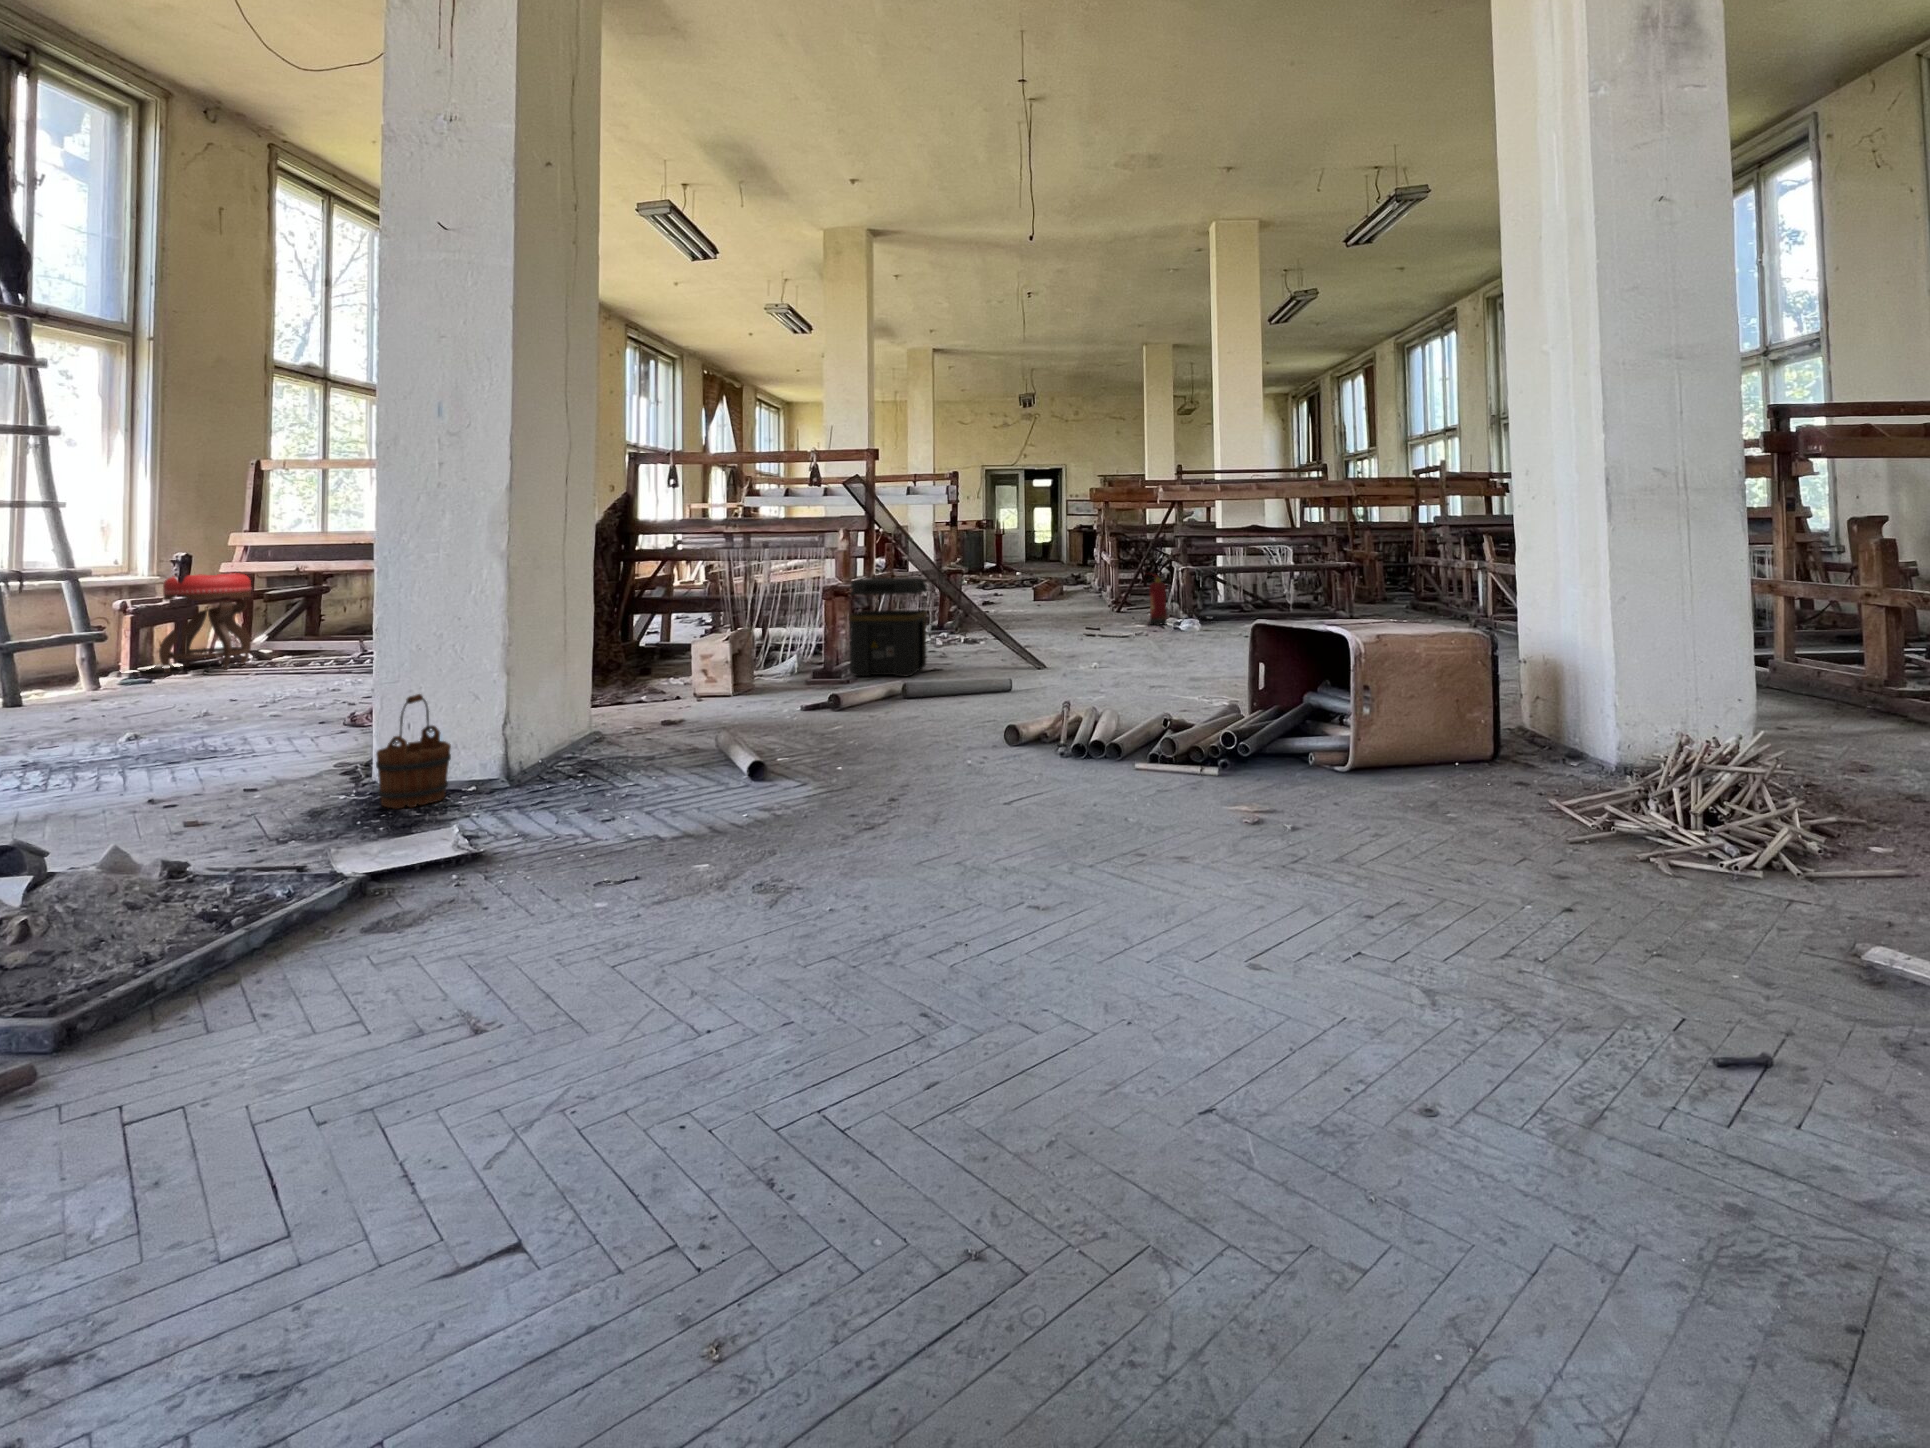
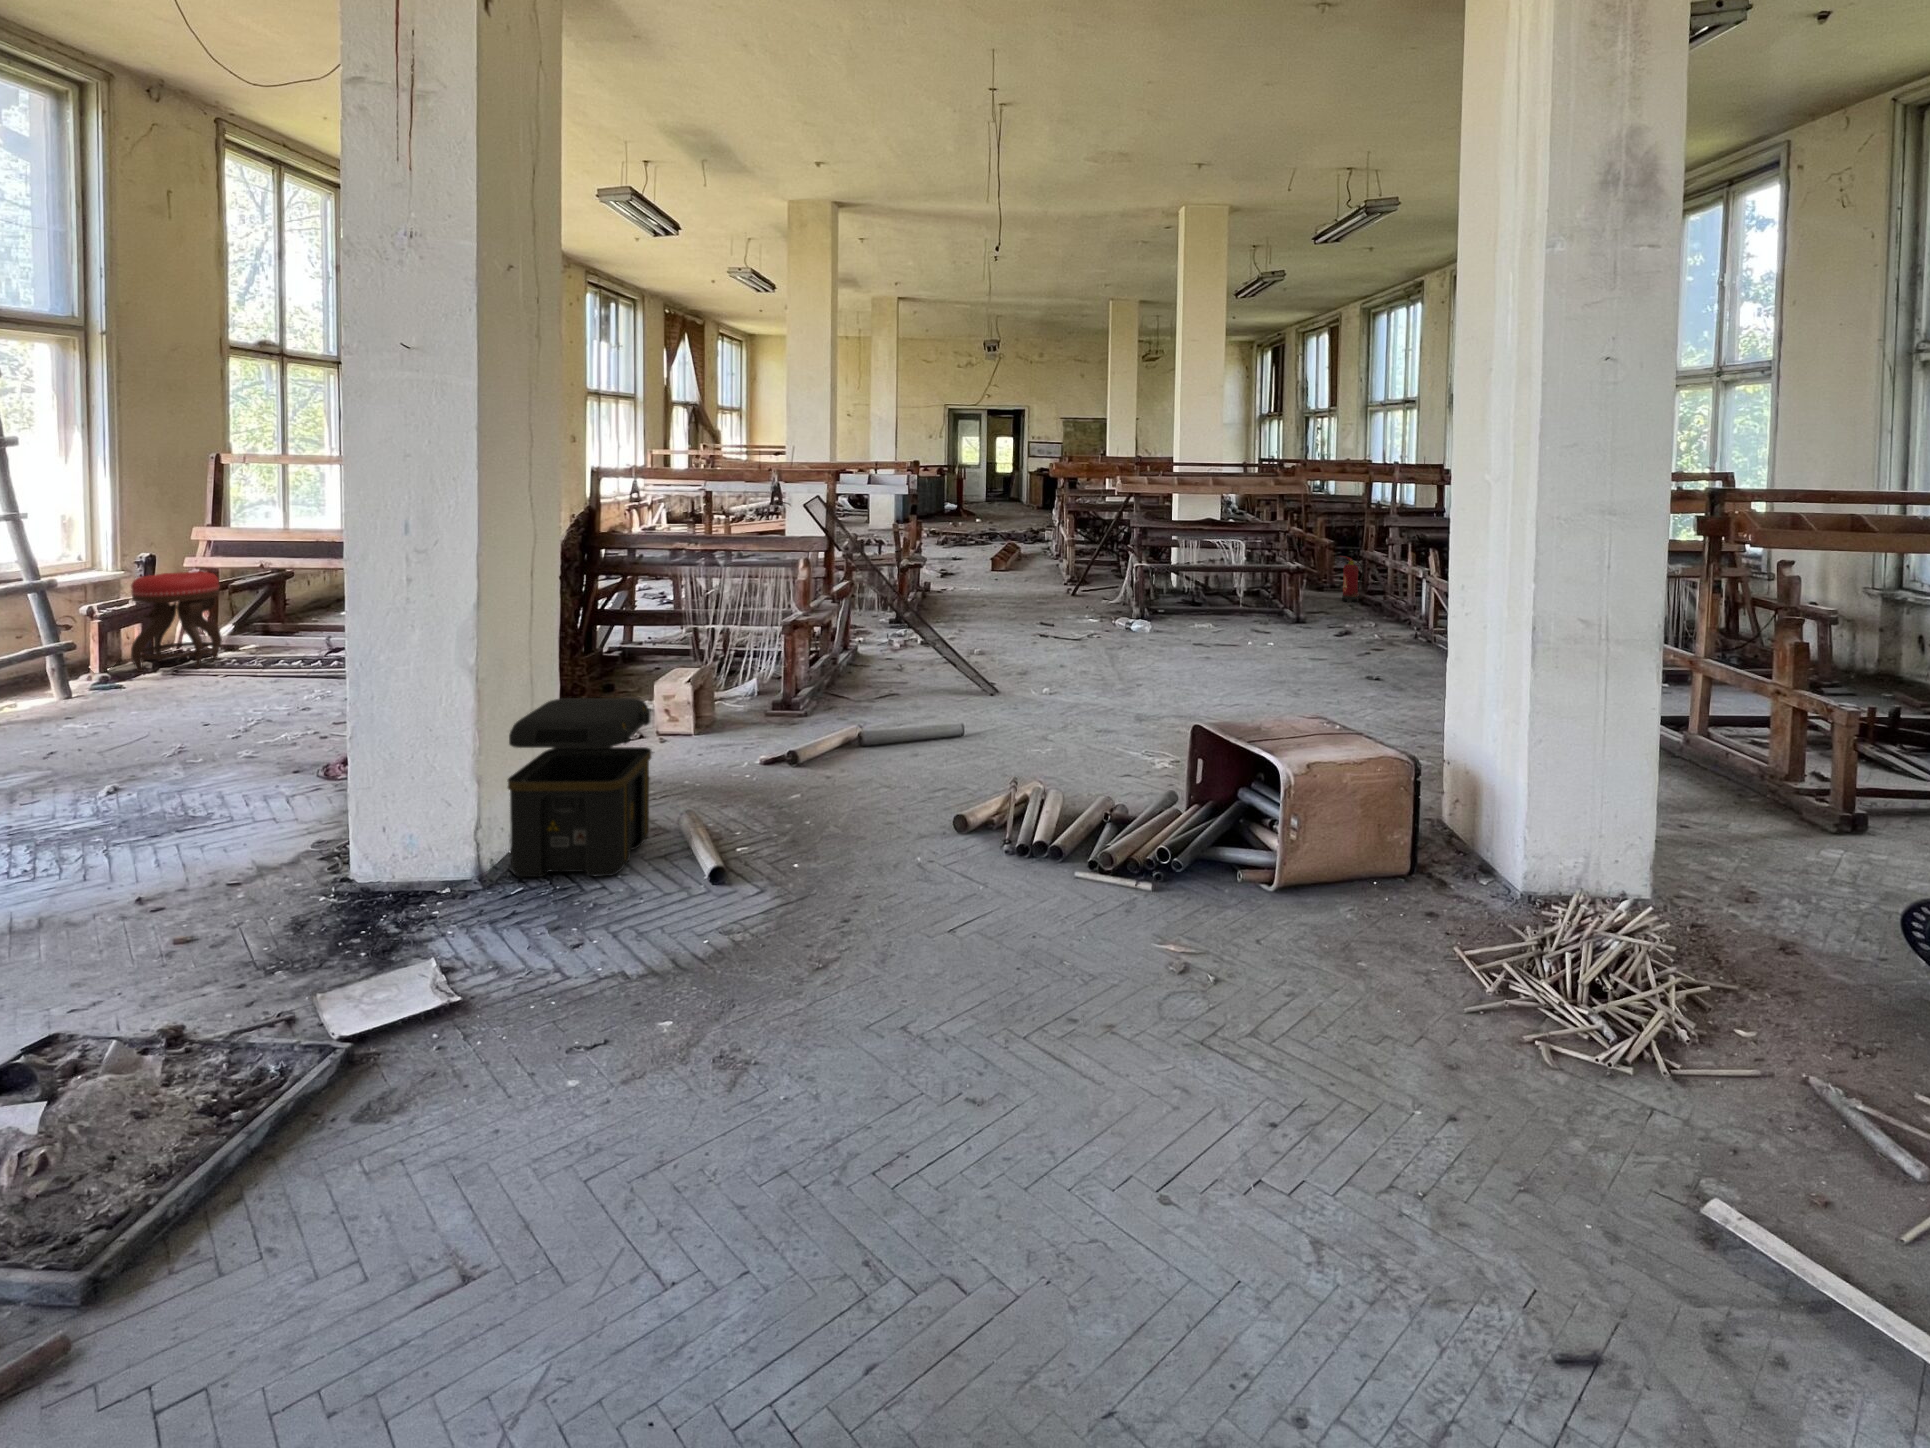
fire extinguisher: present [1150,574,1168,625] -> present [1340,556,1364,602]
toolbox: present [848,578,927,676] -> present [508,698,651,877]
wooden bucket: present [376,694,451,808] -> none [356,811,428,924]

